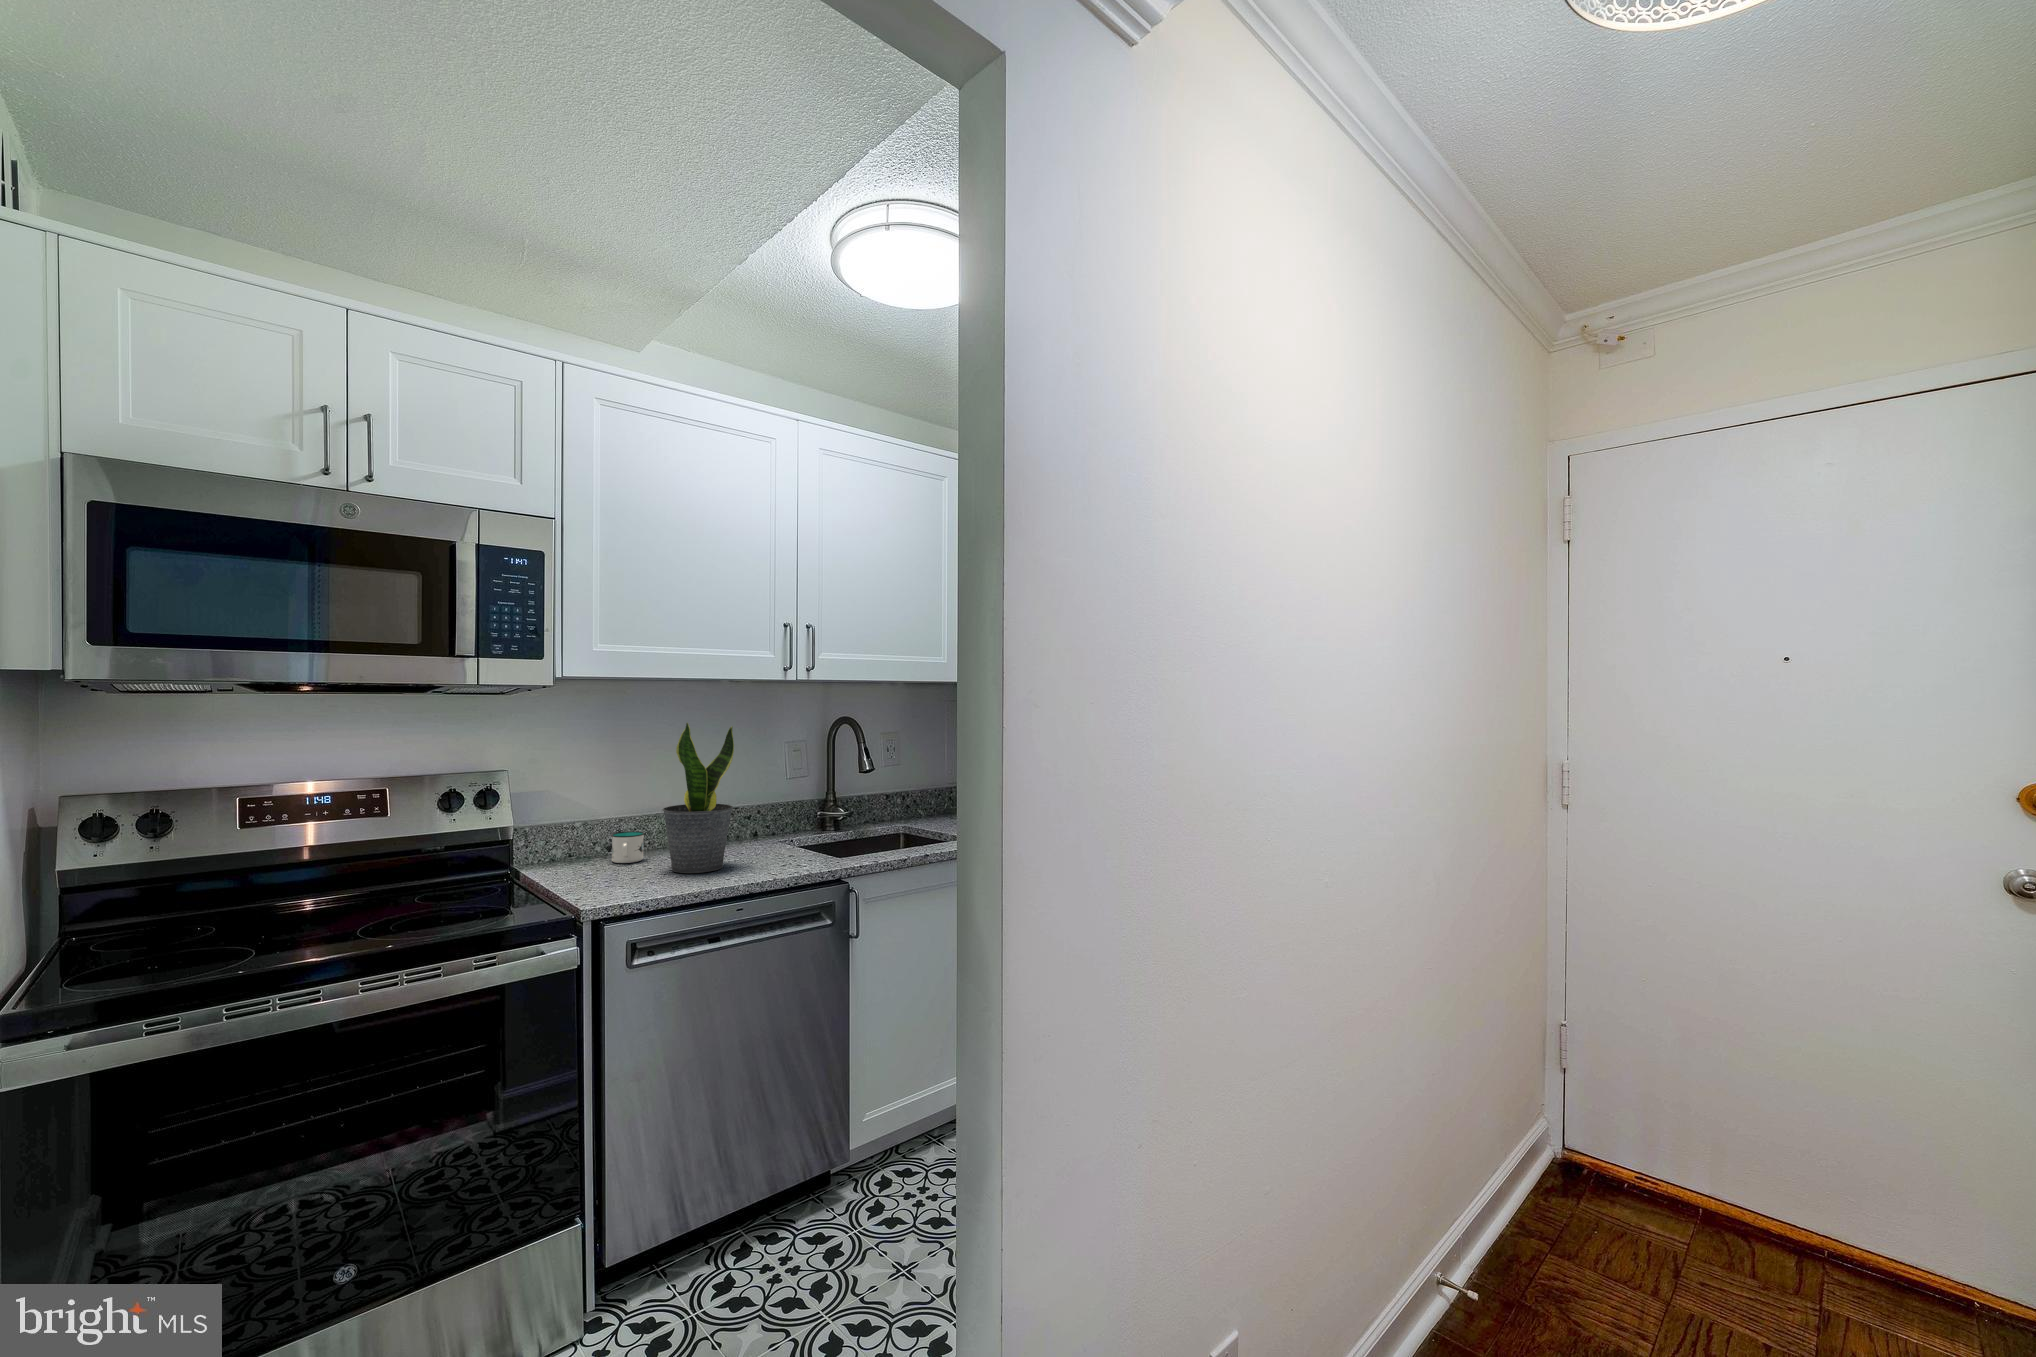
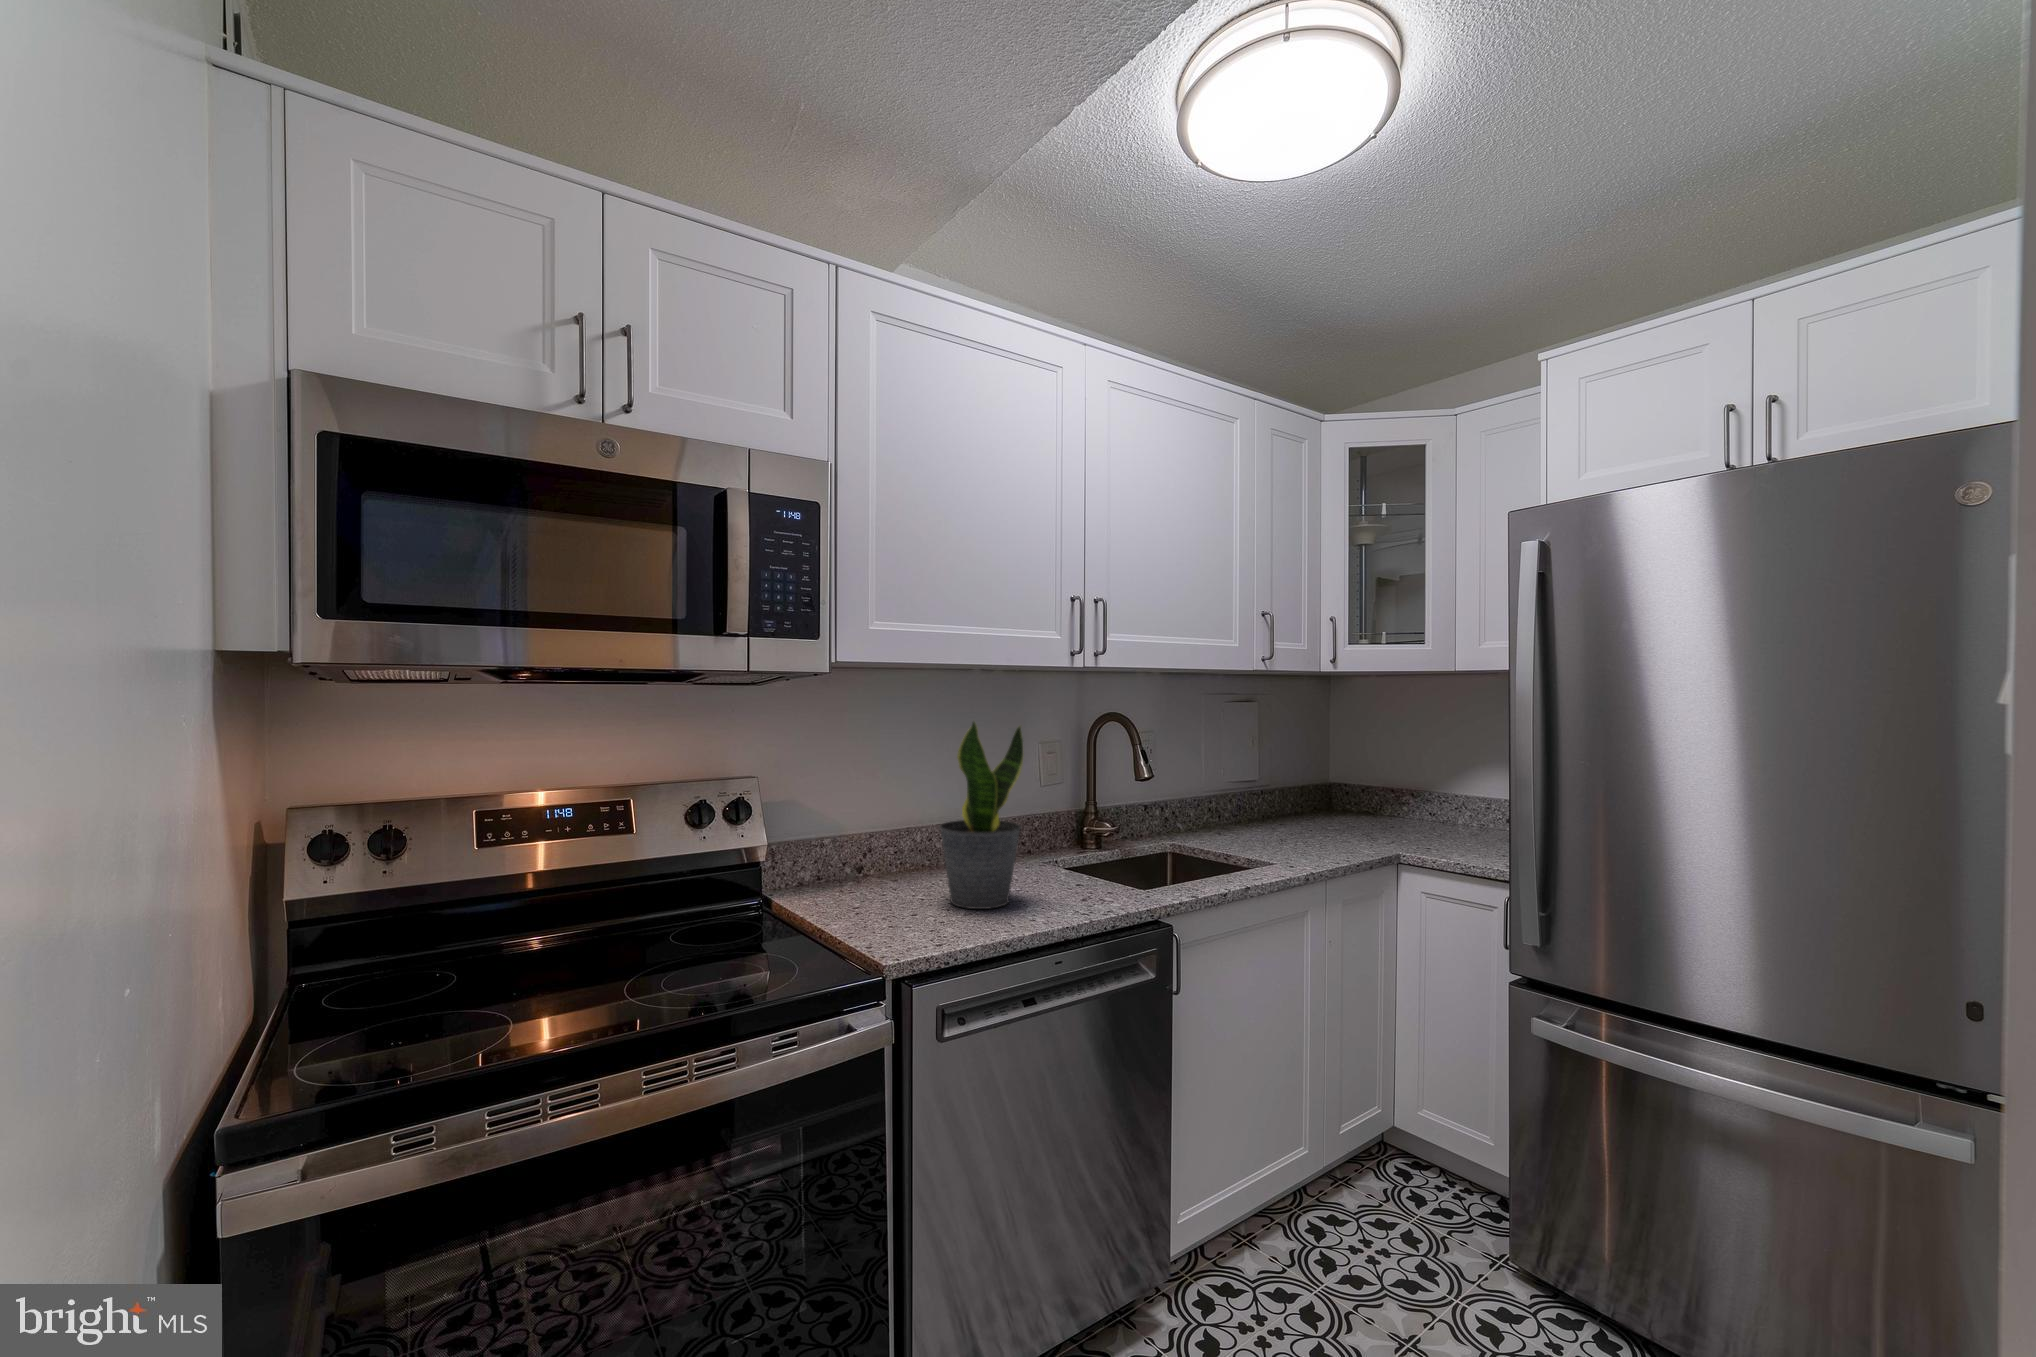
mug: present [611,831,645,863] -> none [870,850,907,890]

